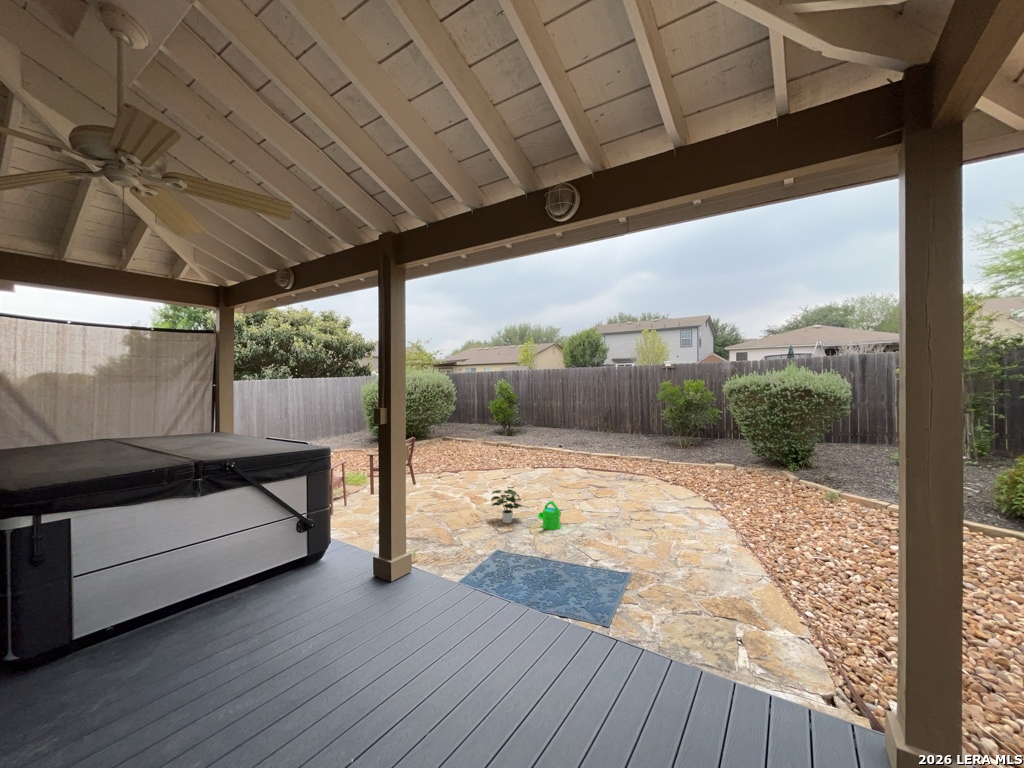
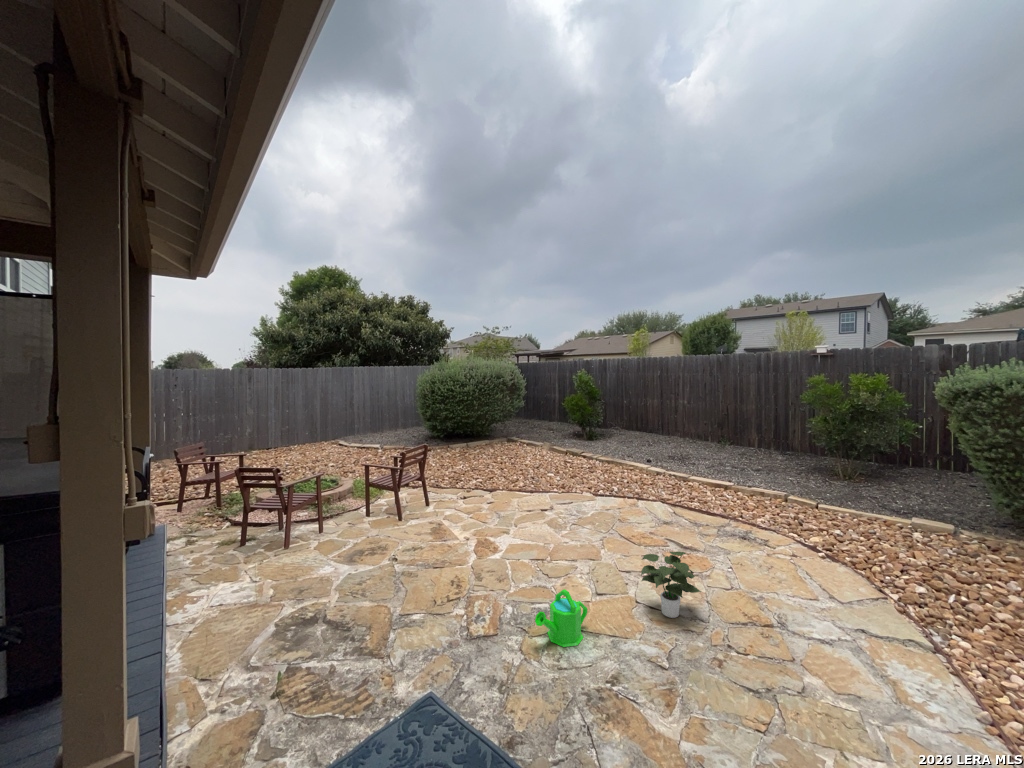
potted plant: present [491,487,523,523] -> present [641,551,701,618]

